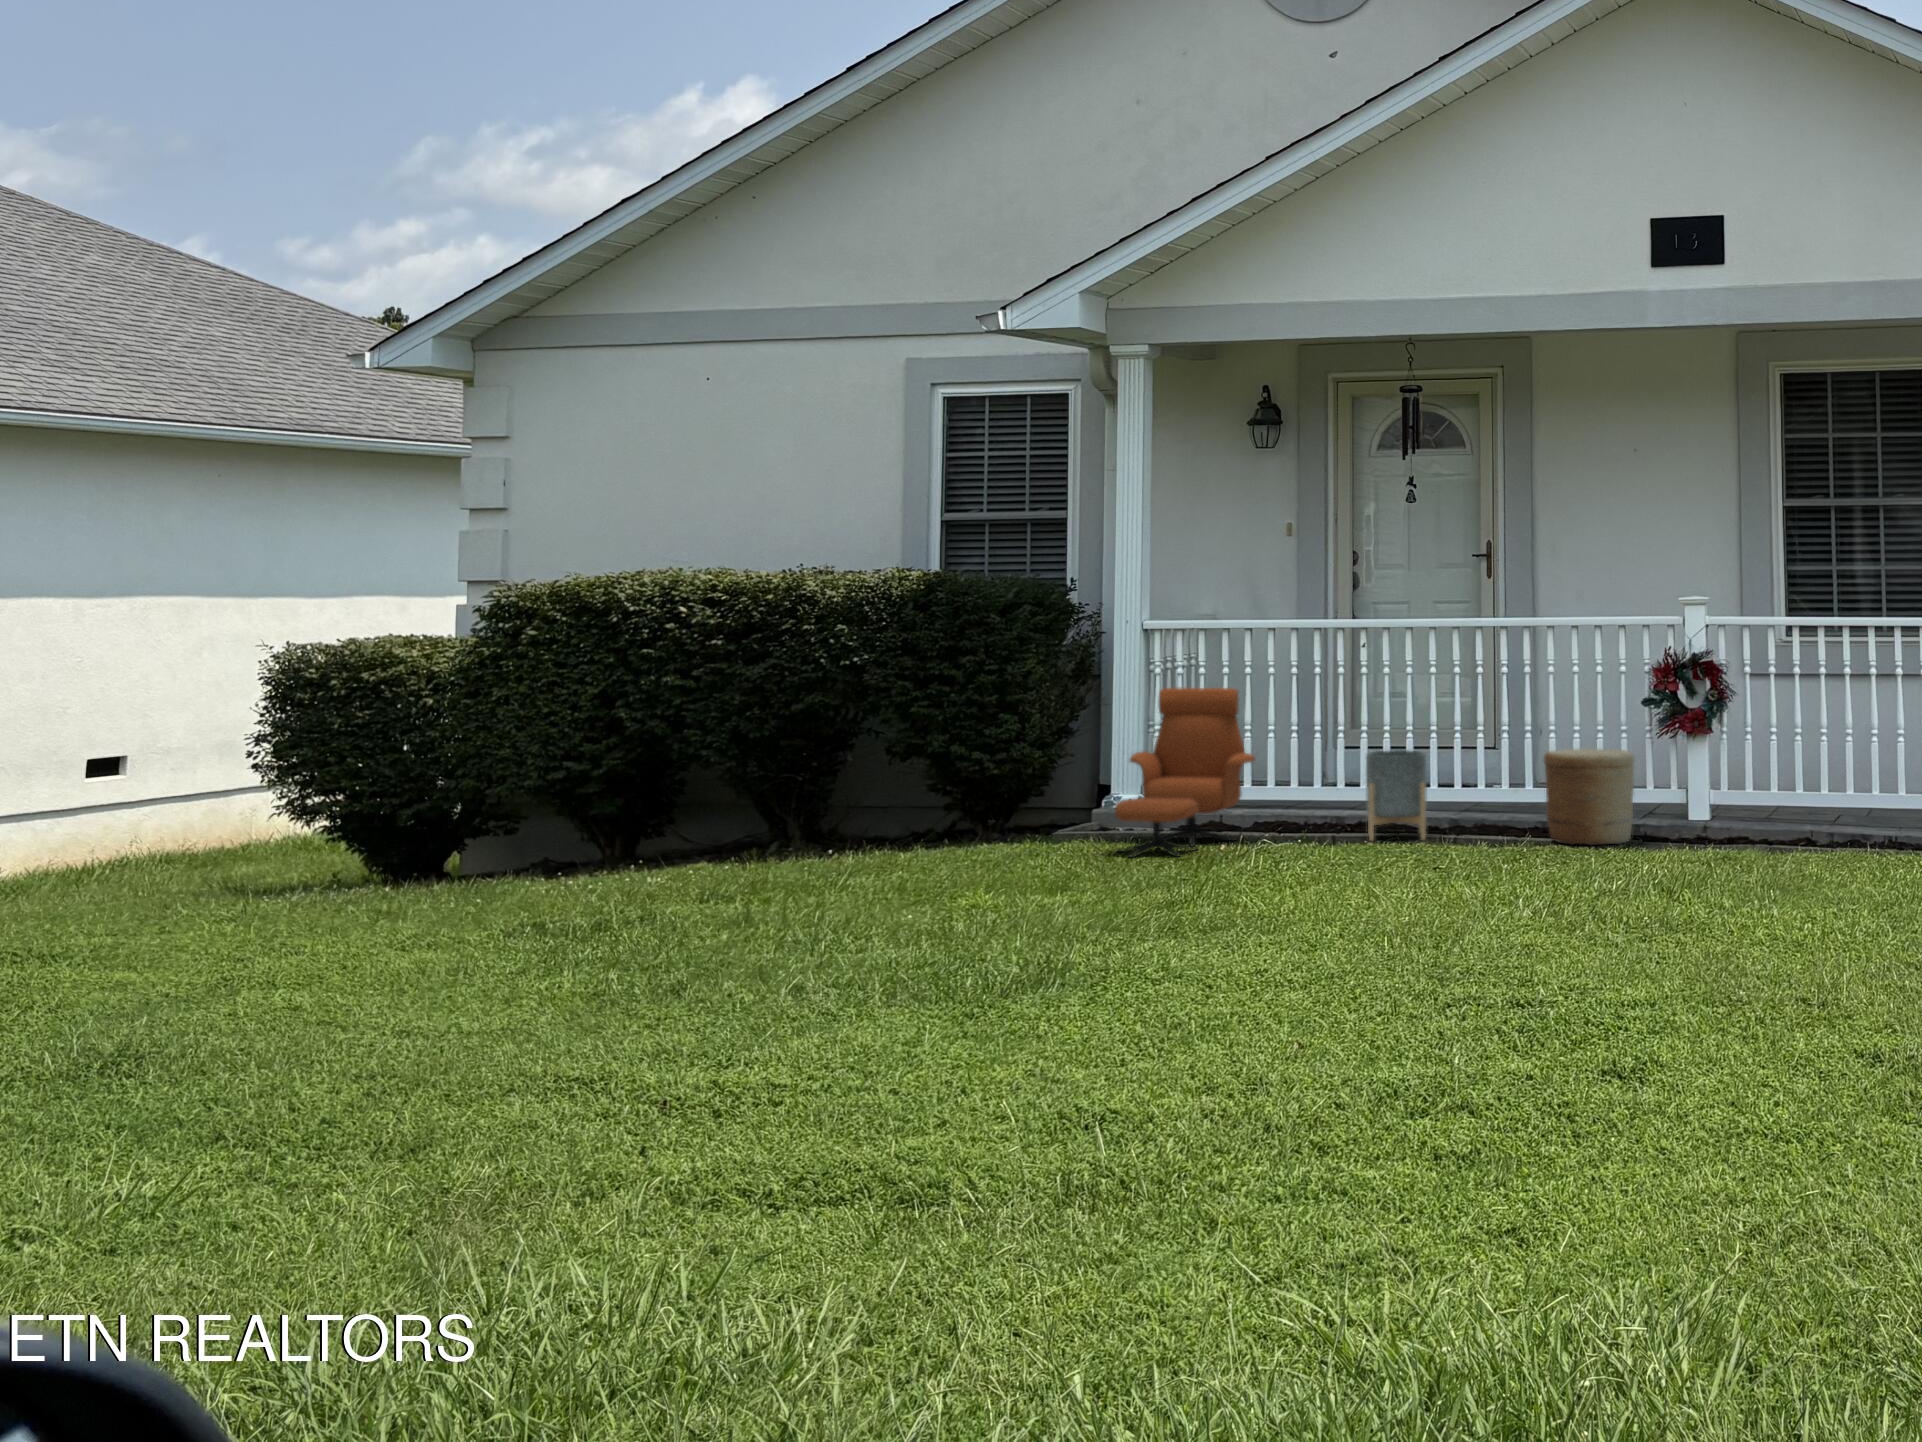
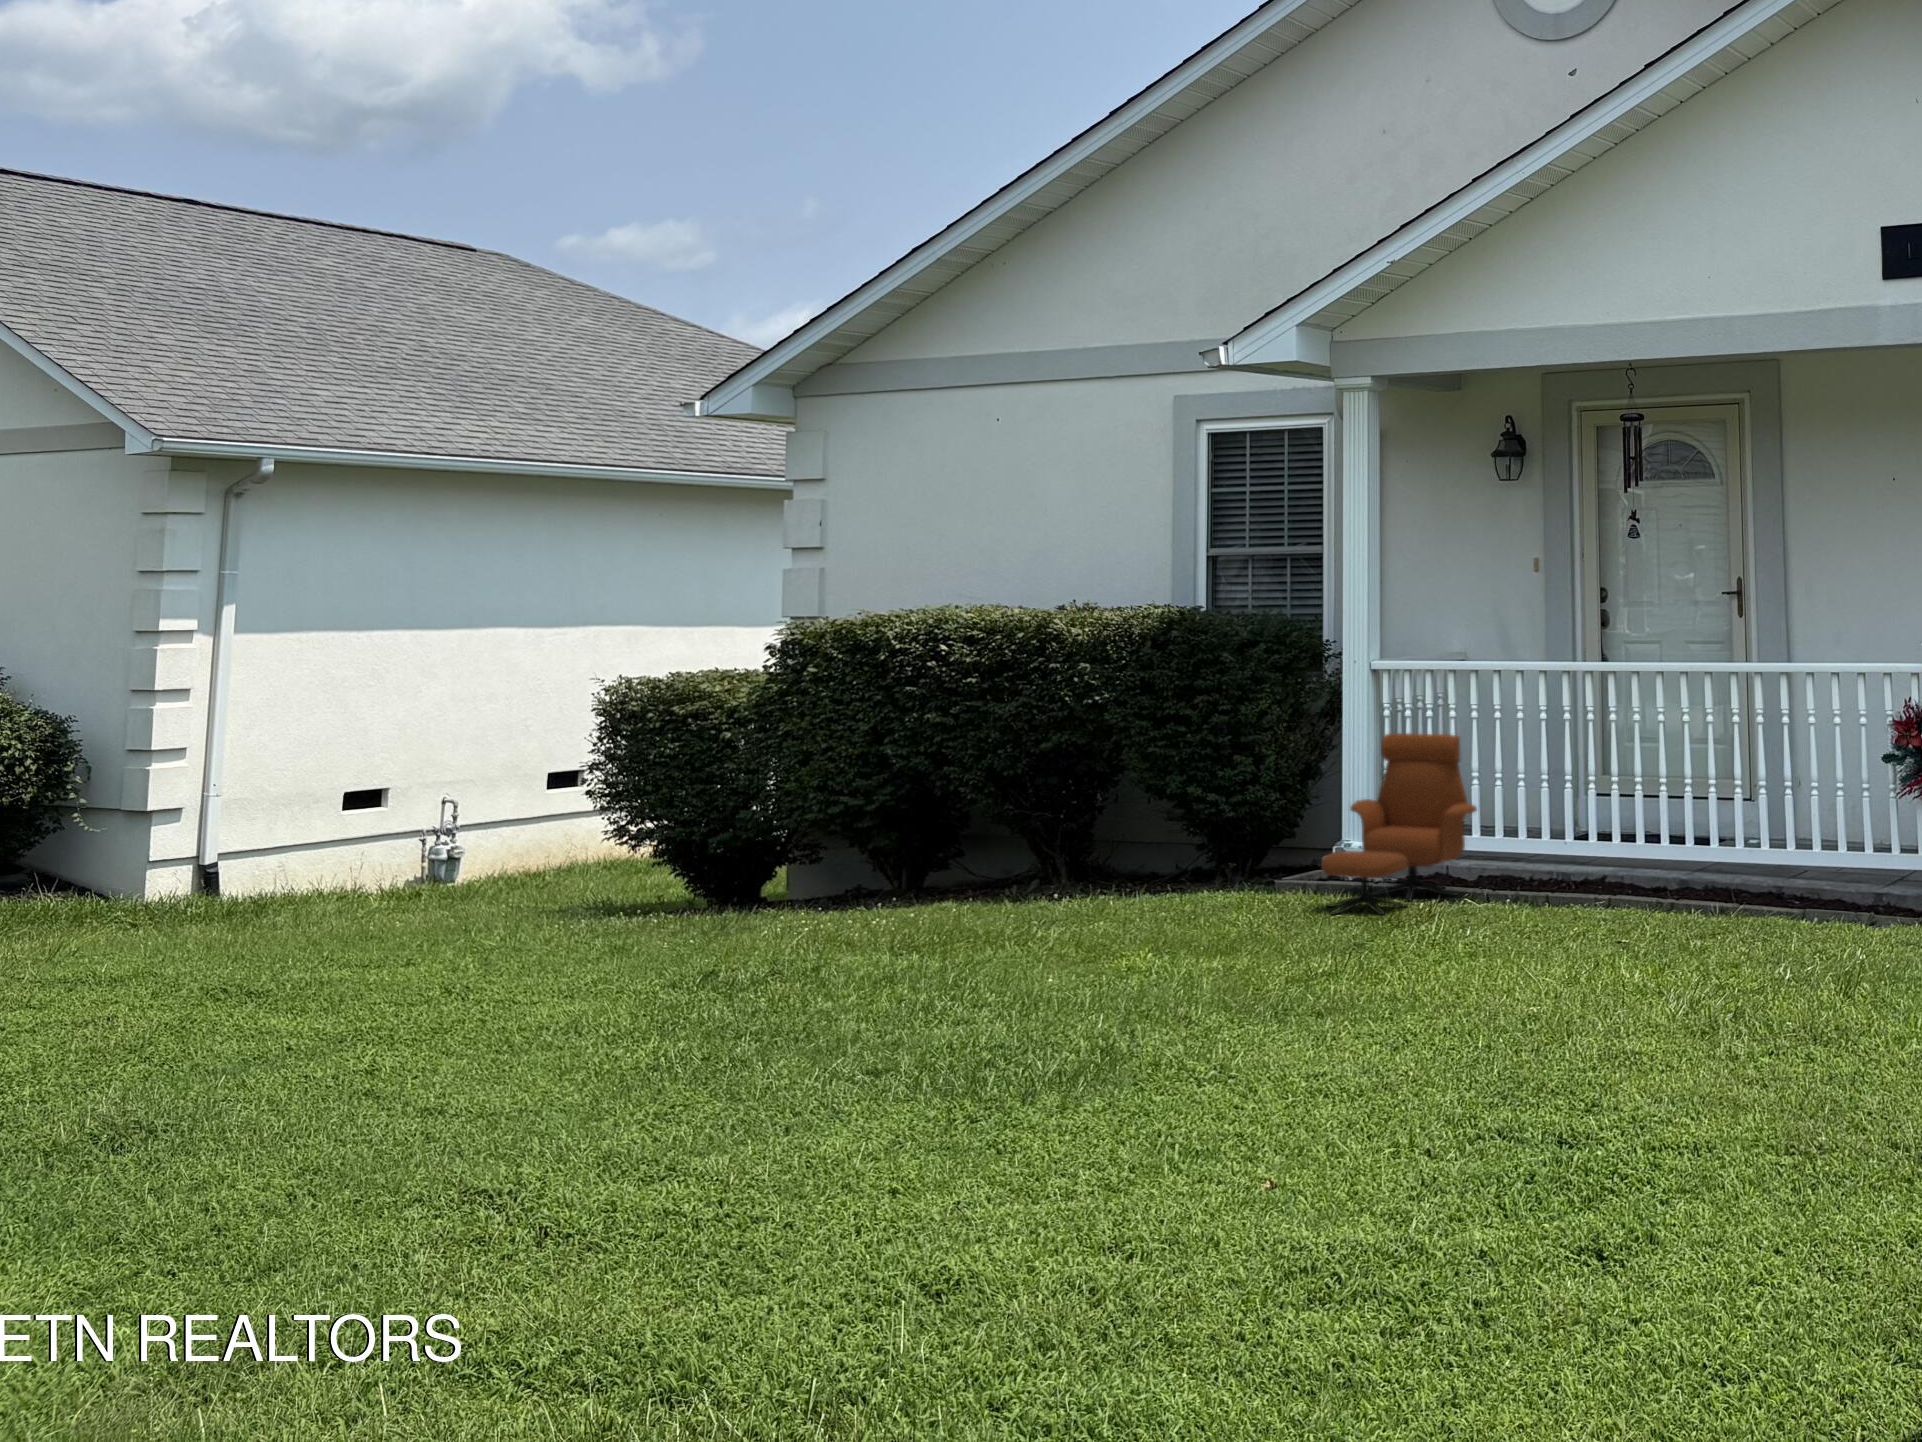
woven basket: present [1544,749,1634,845] -> none [1773,806,1874,916]
planter: present [1366,750,1427,841] -> none [1590,803,1656,902]

